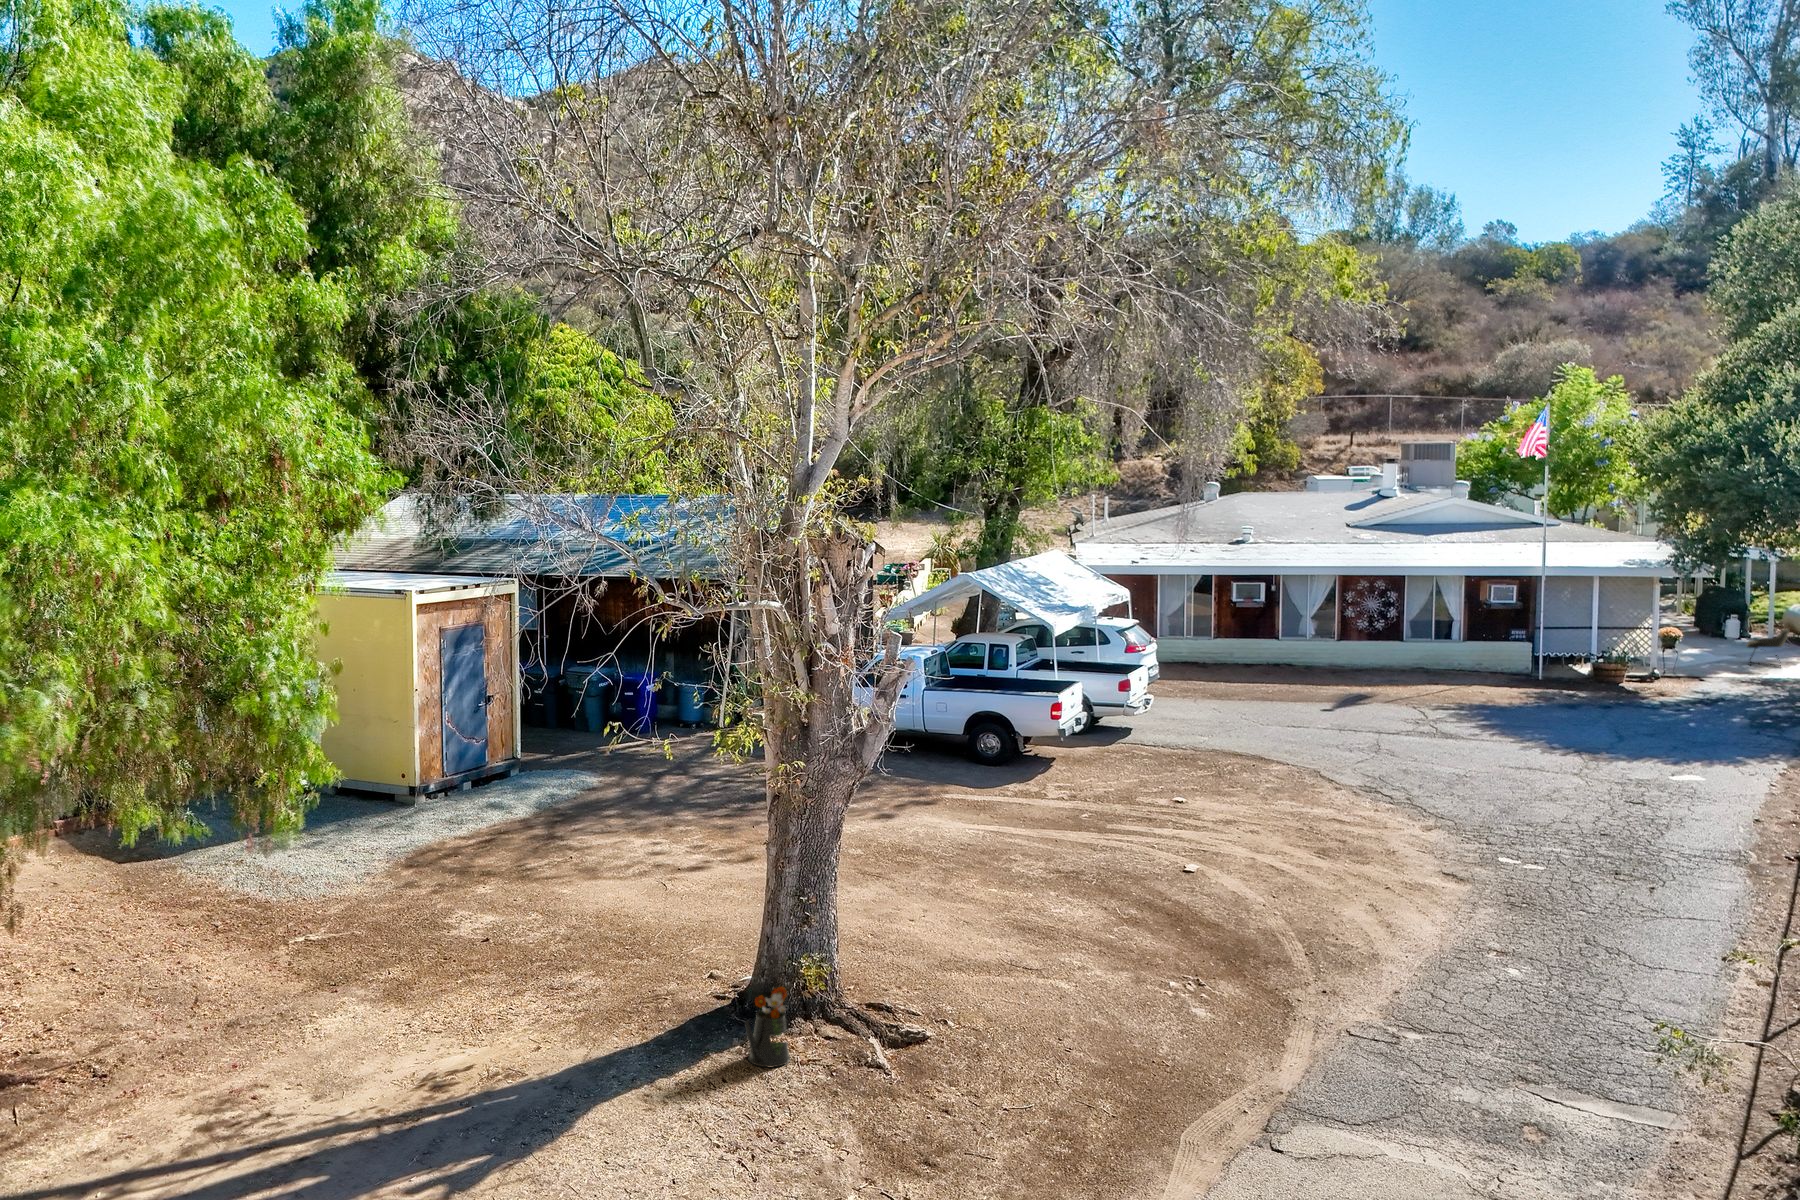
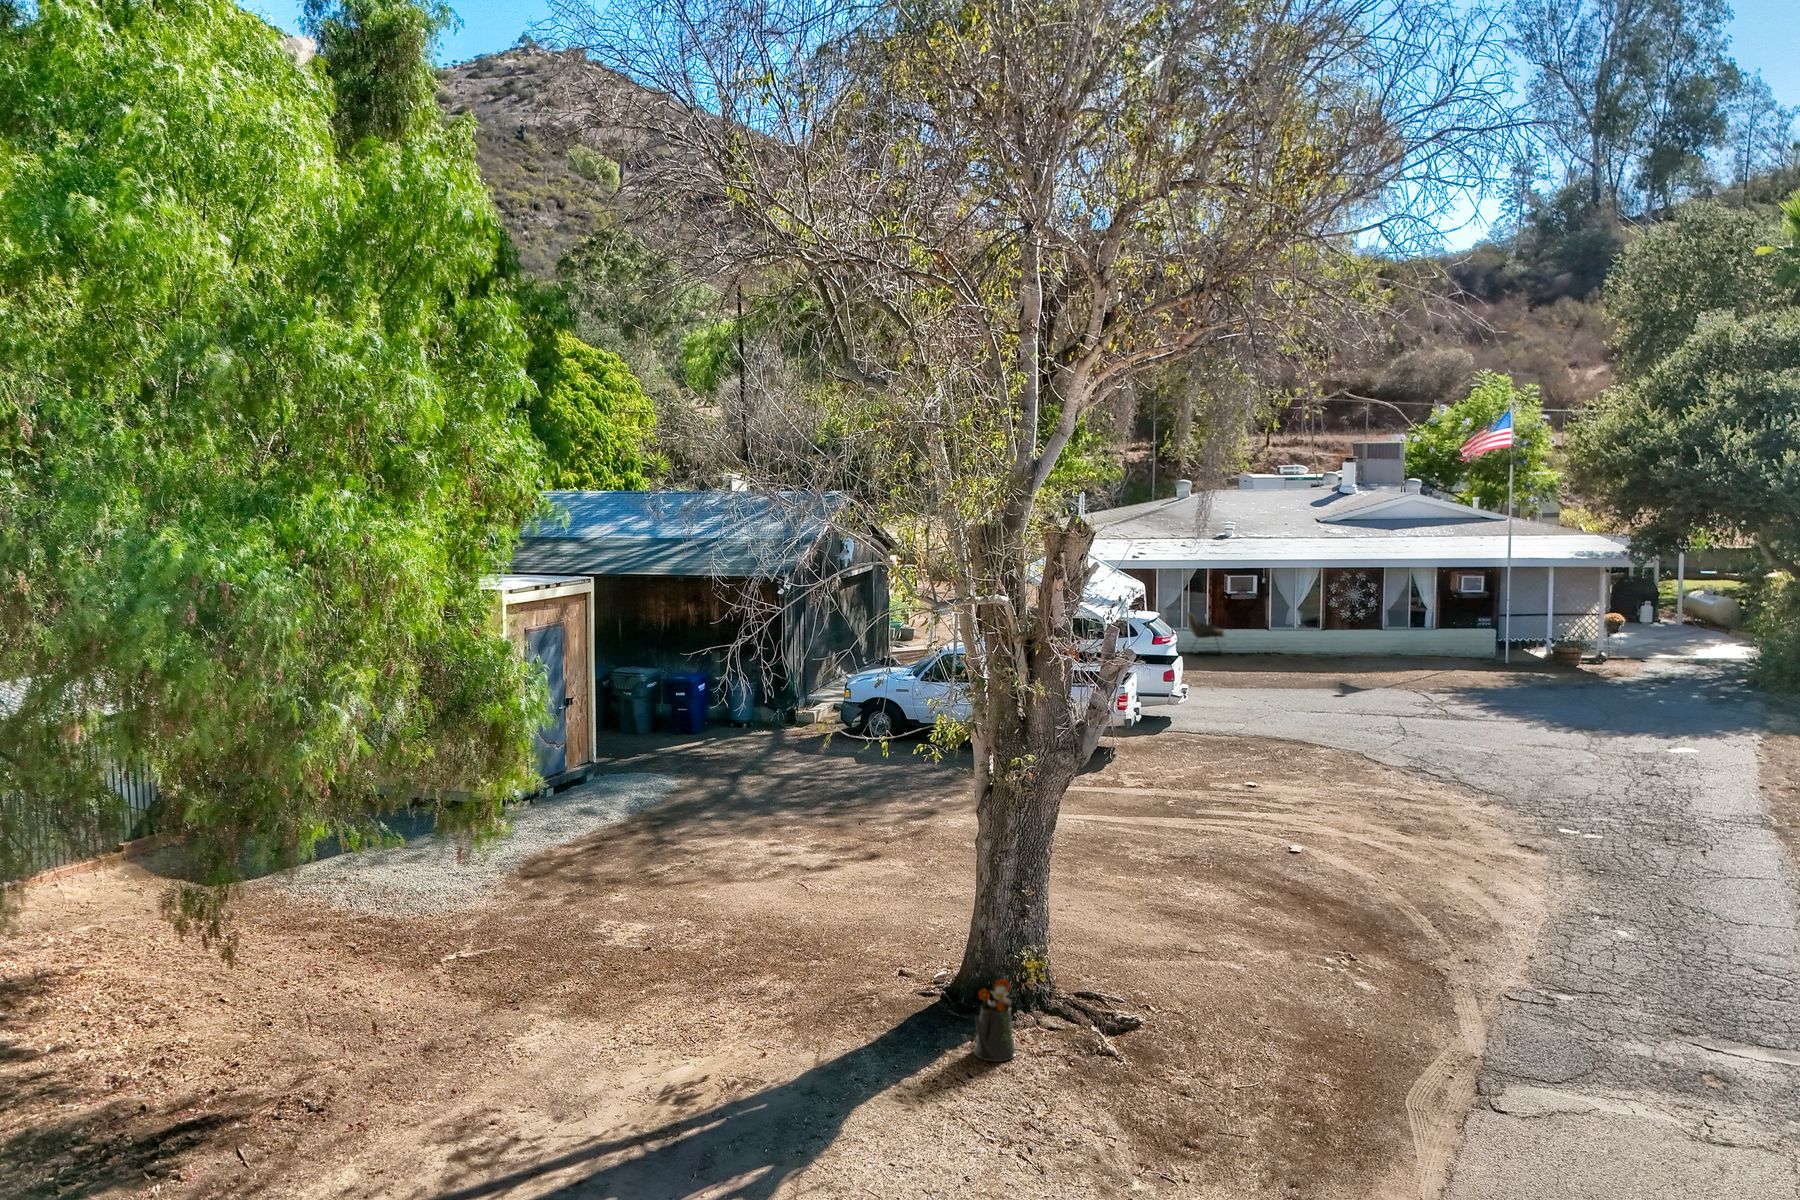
lounge chair: present [1746,629,1789,666] -> present [1187,612,1225,655]

